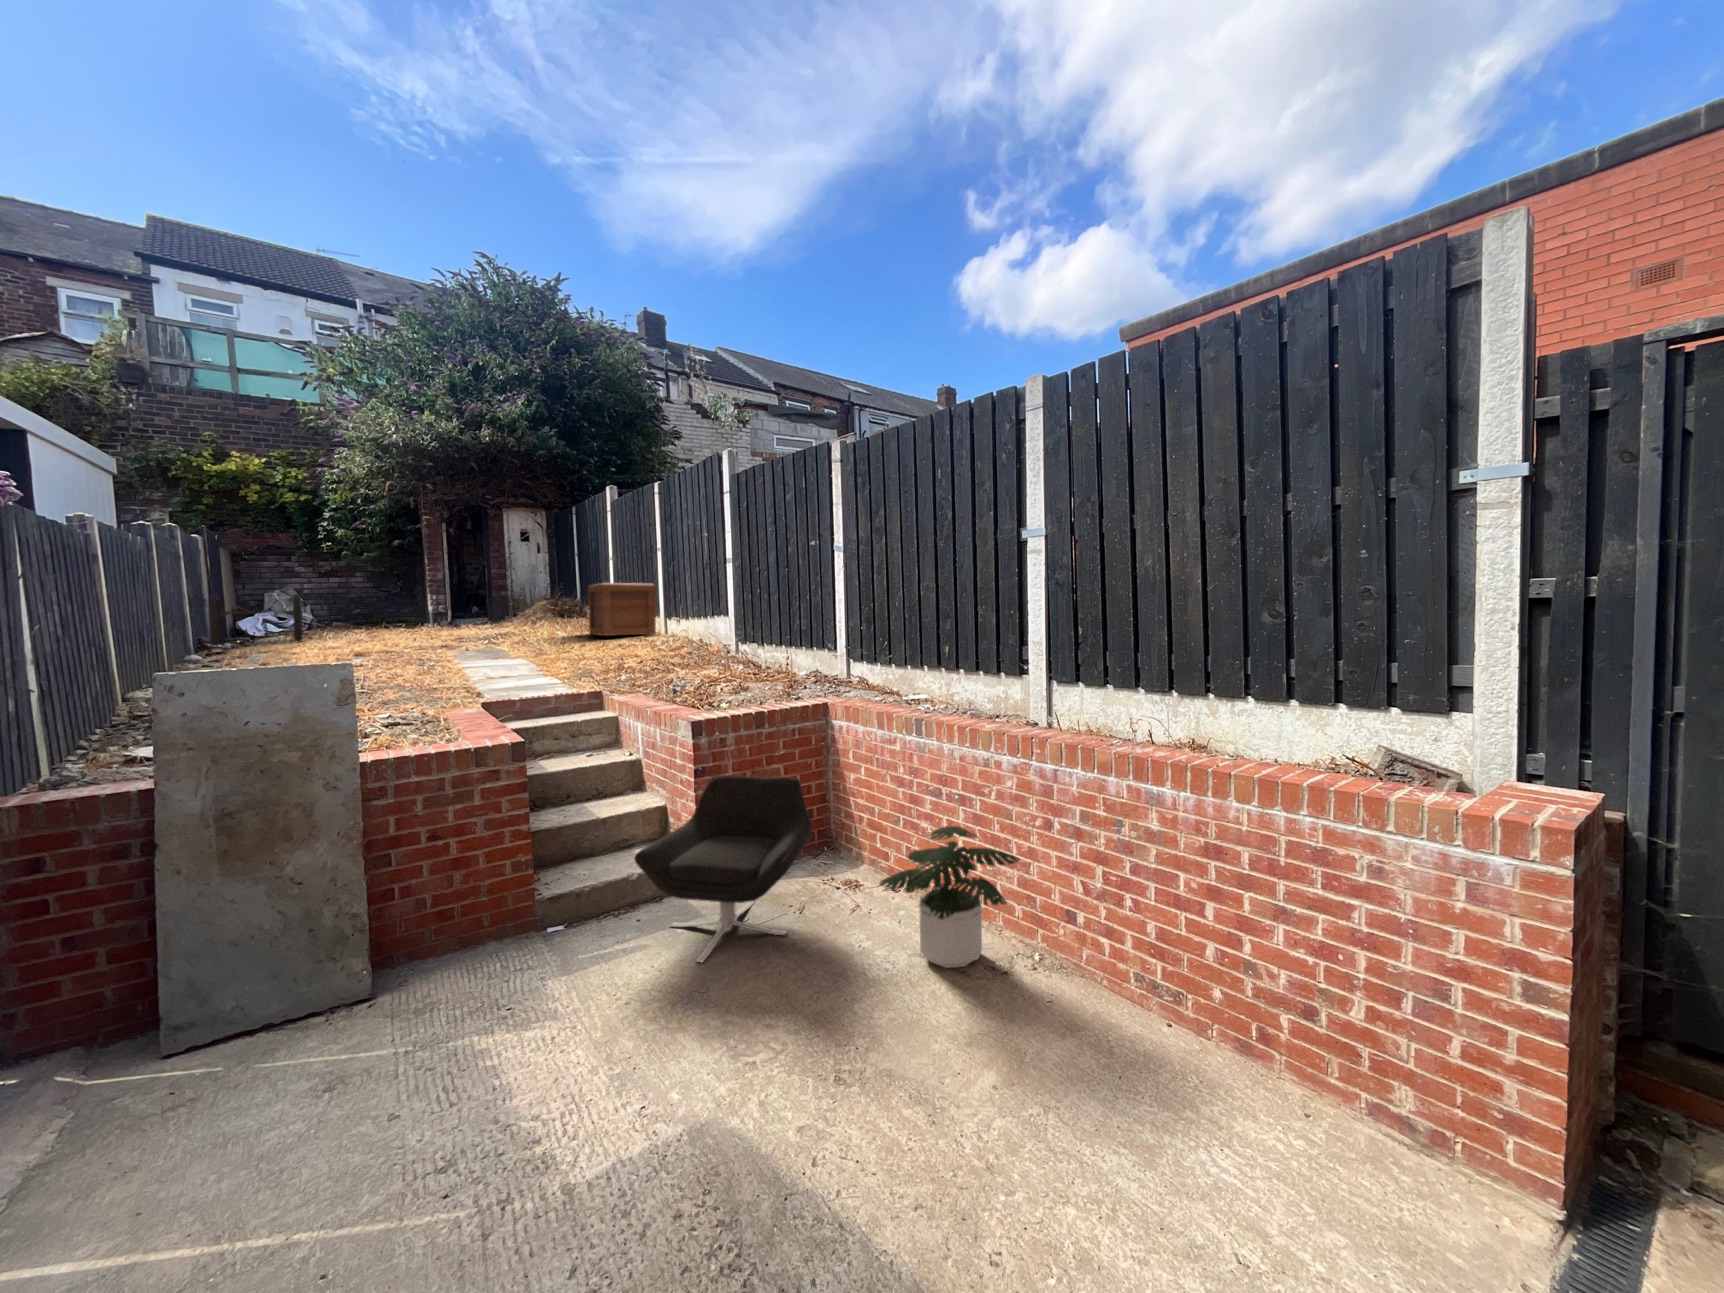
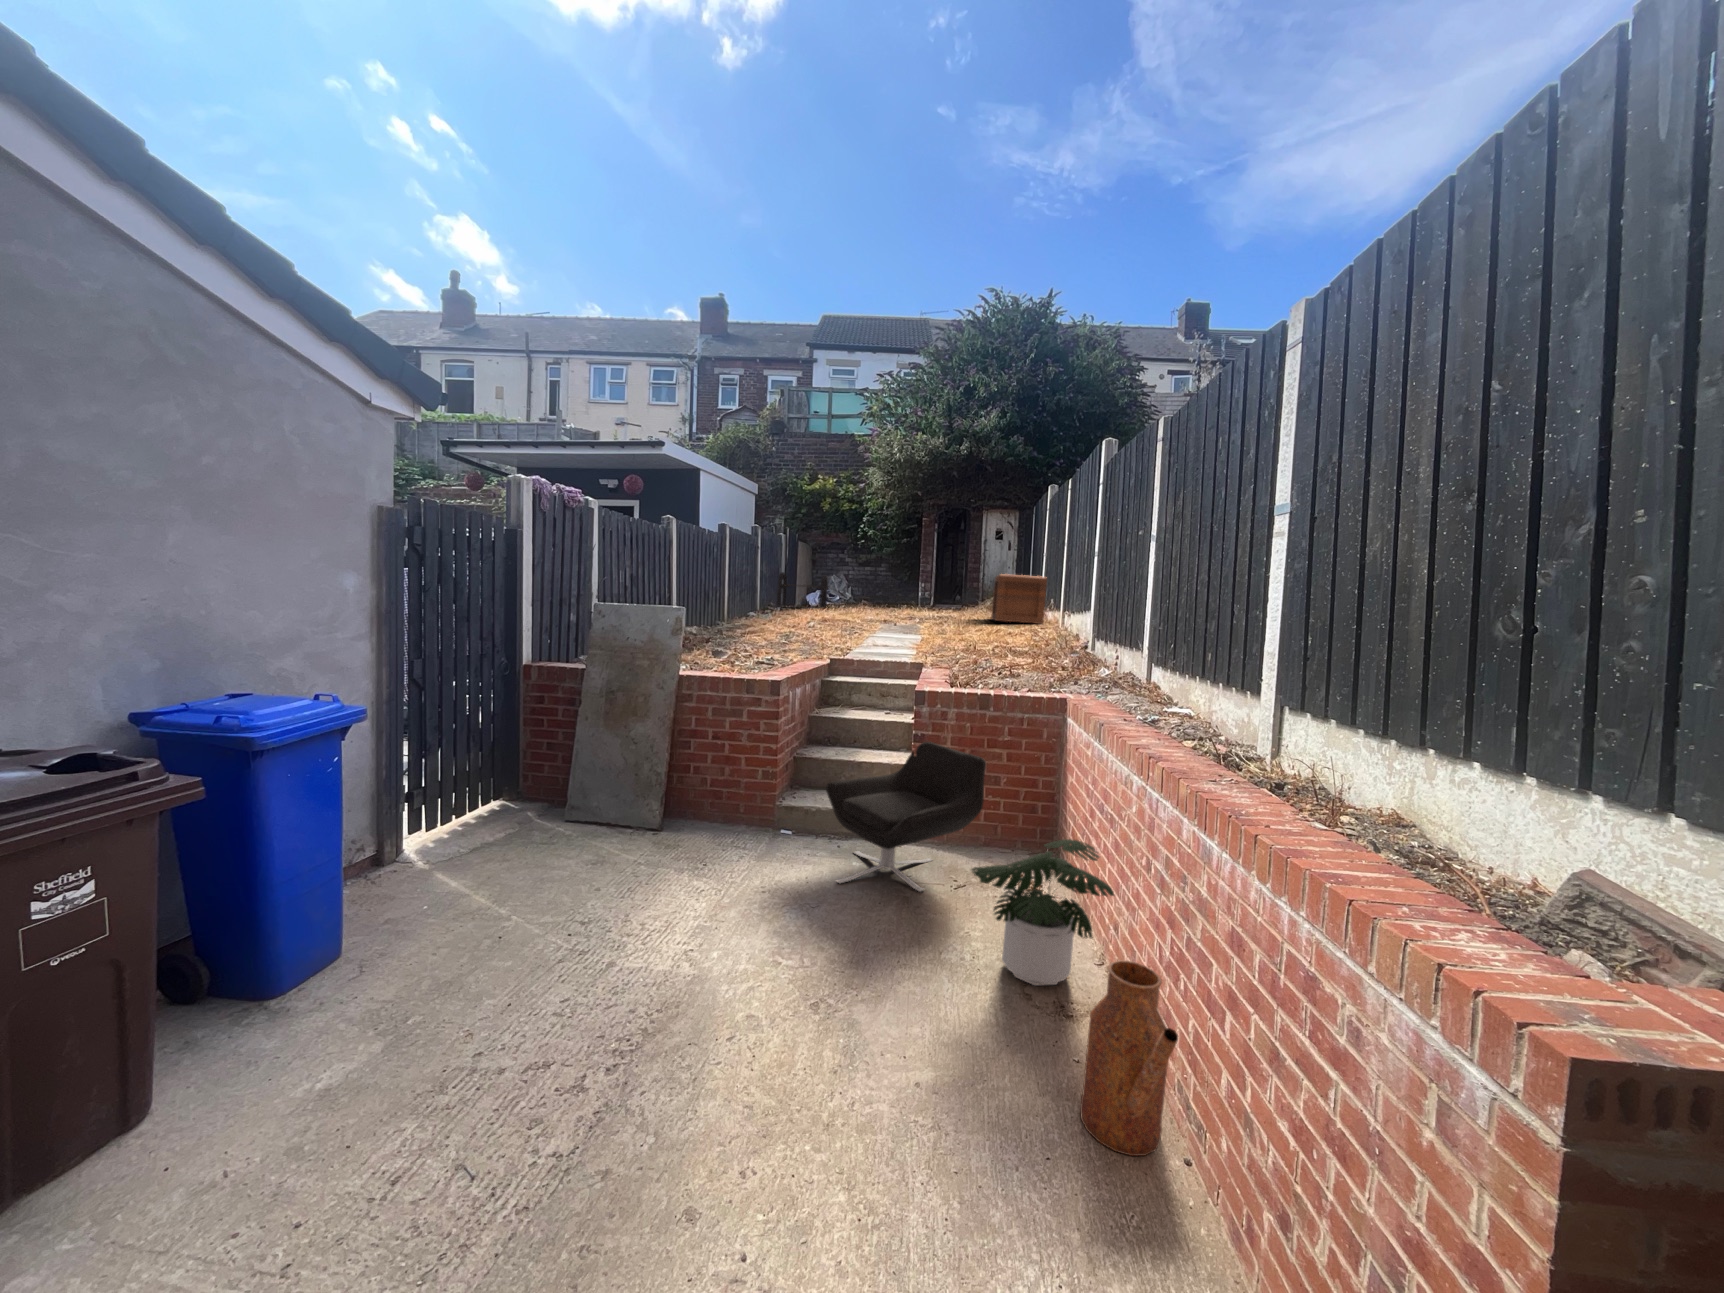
watering can: none [1082,897,1205,1048] -> present [1080,961,1178,1156]

